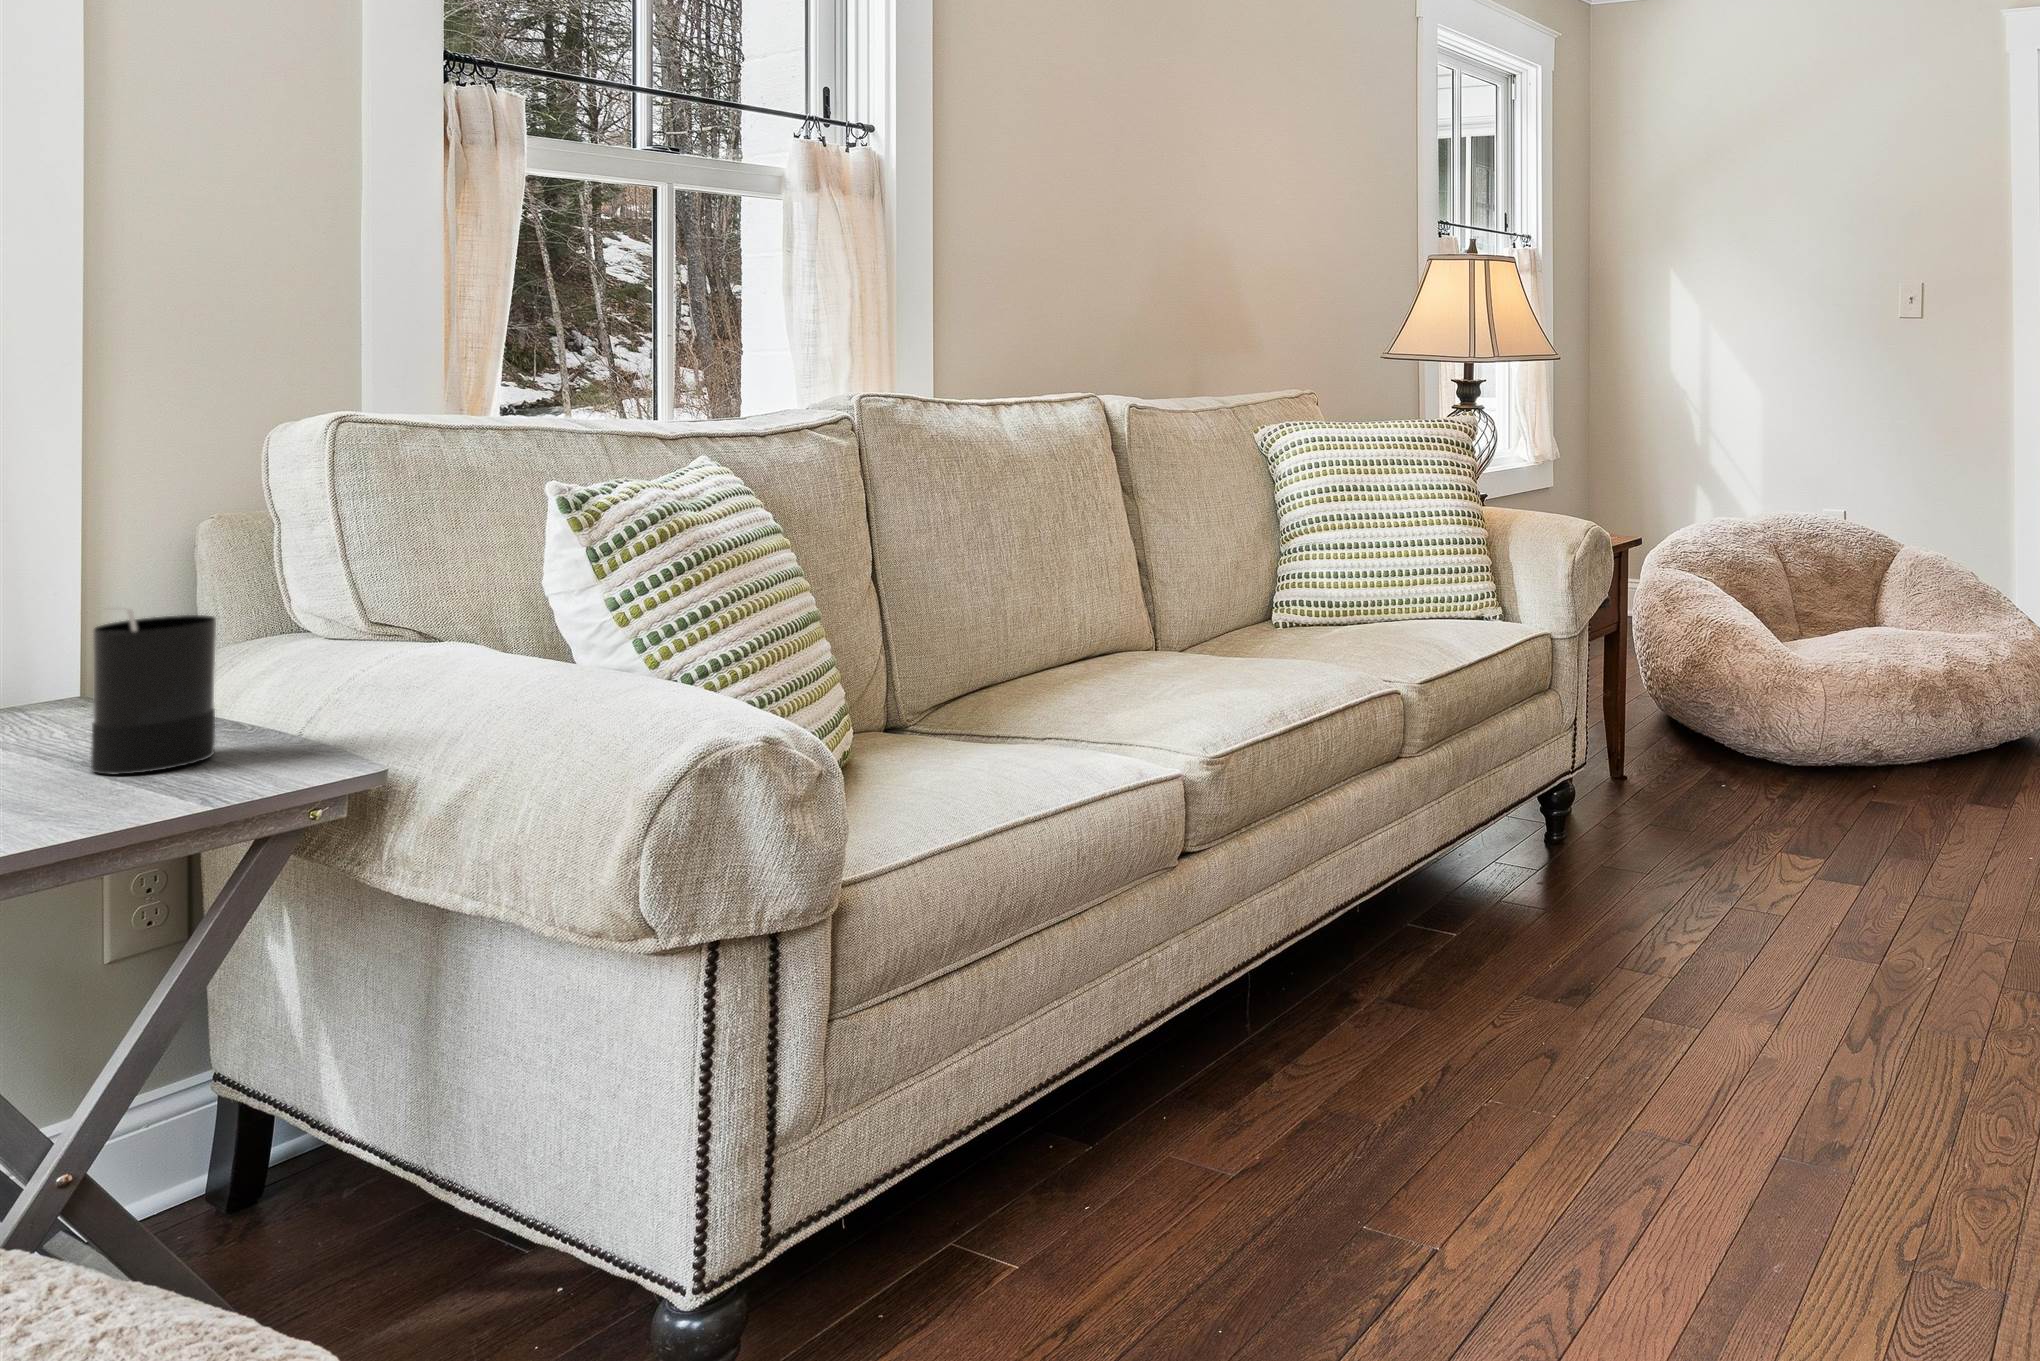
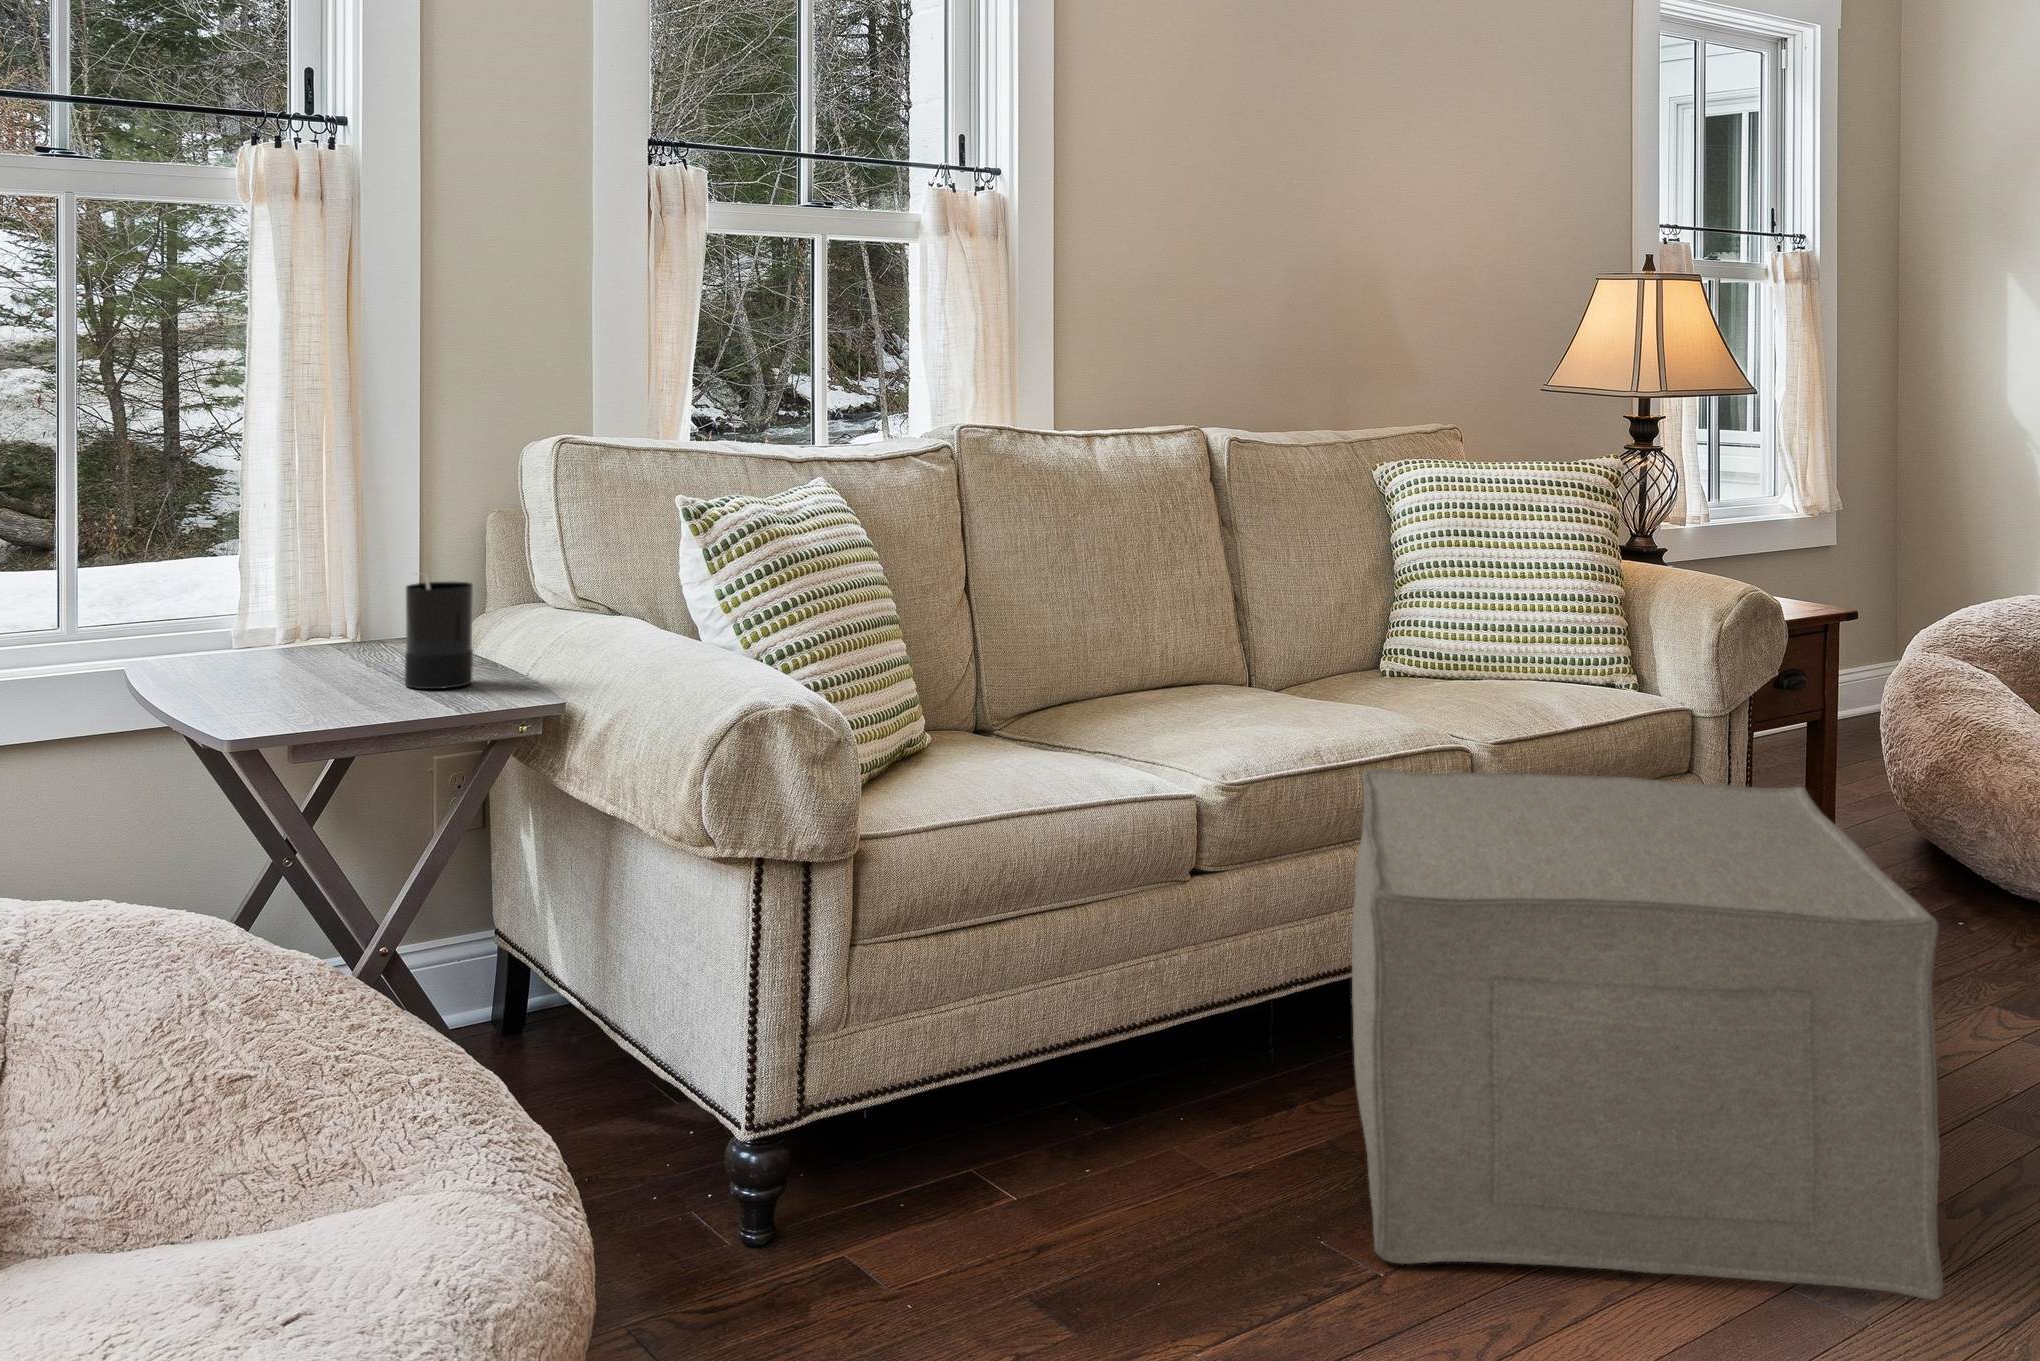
ottoman: none [1322,697,1916,1239] -> present [1352,769,1943,1299]

